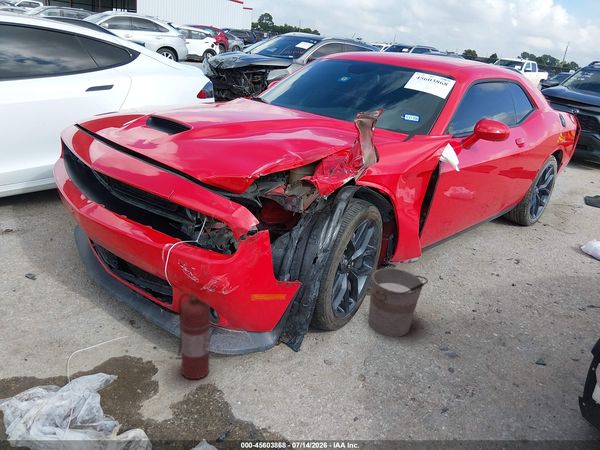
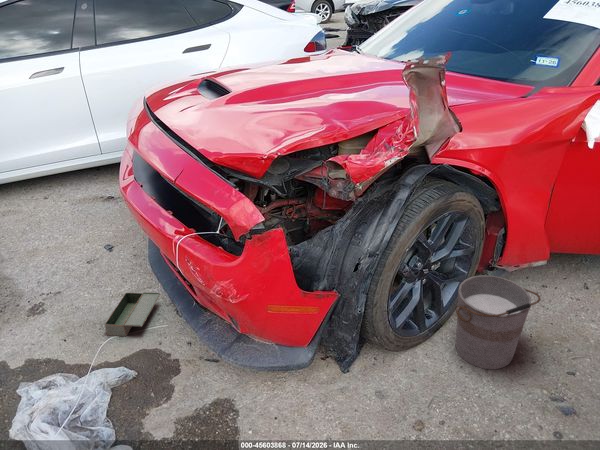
fire extinguisher: present [178,293,211,379] -> none [193,288,234,390]
toolbox: none [70,308,116,350] -> present [105,292,160,336]

